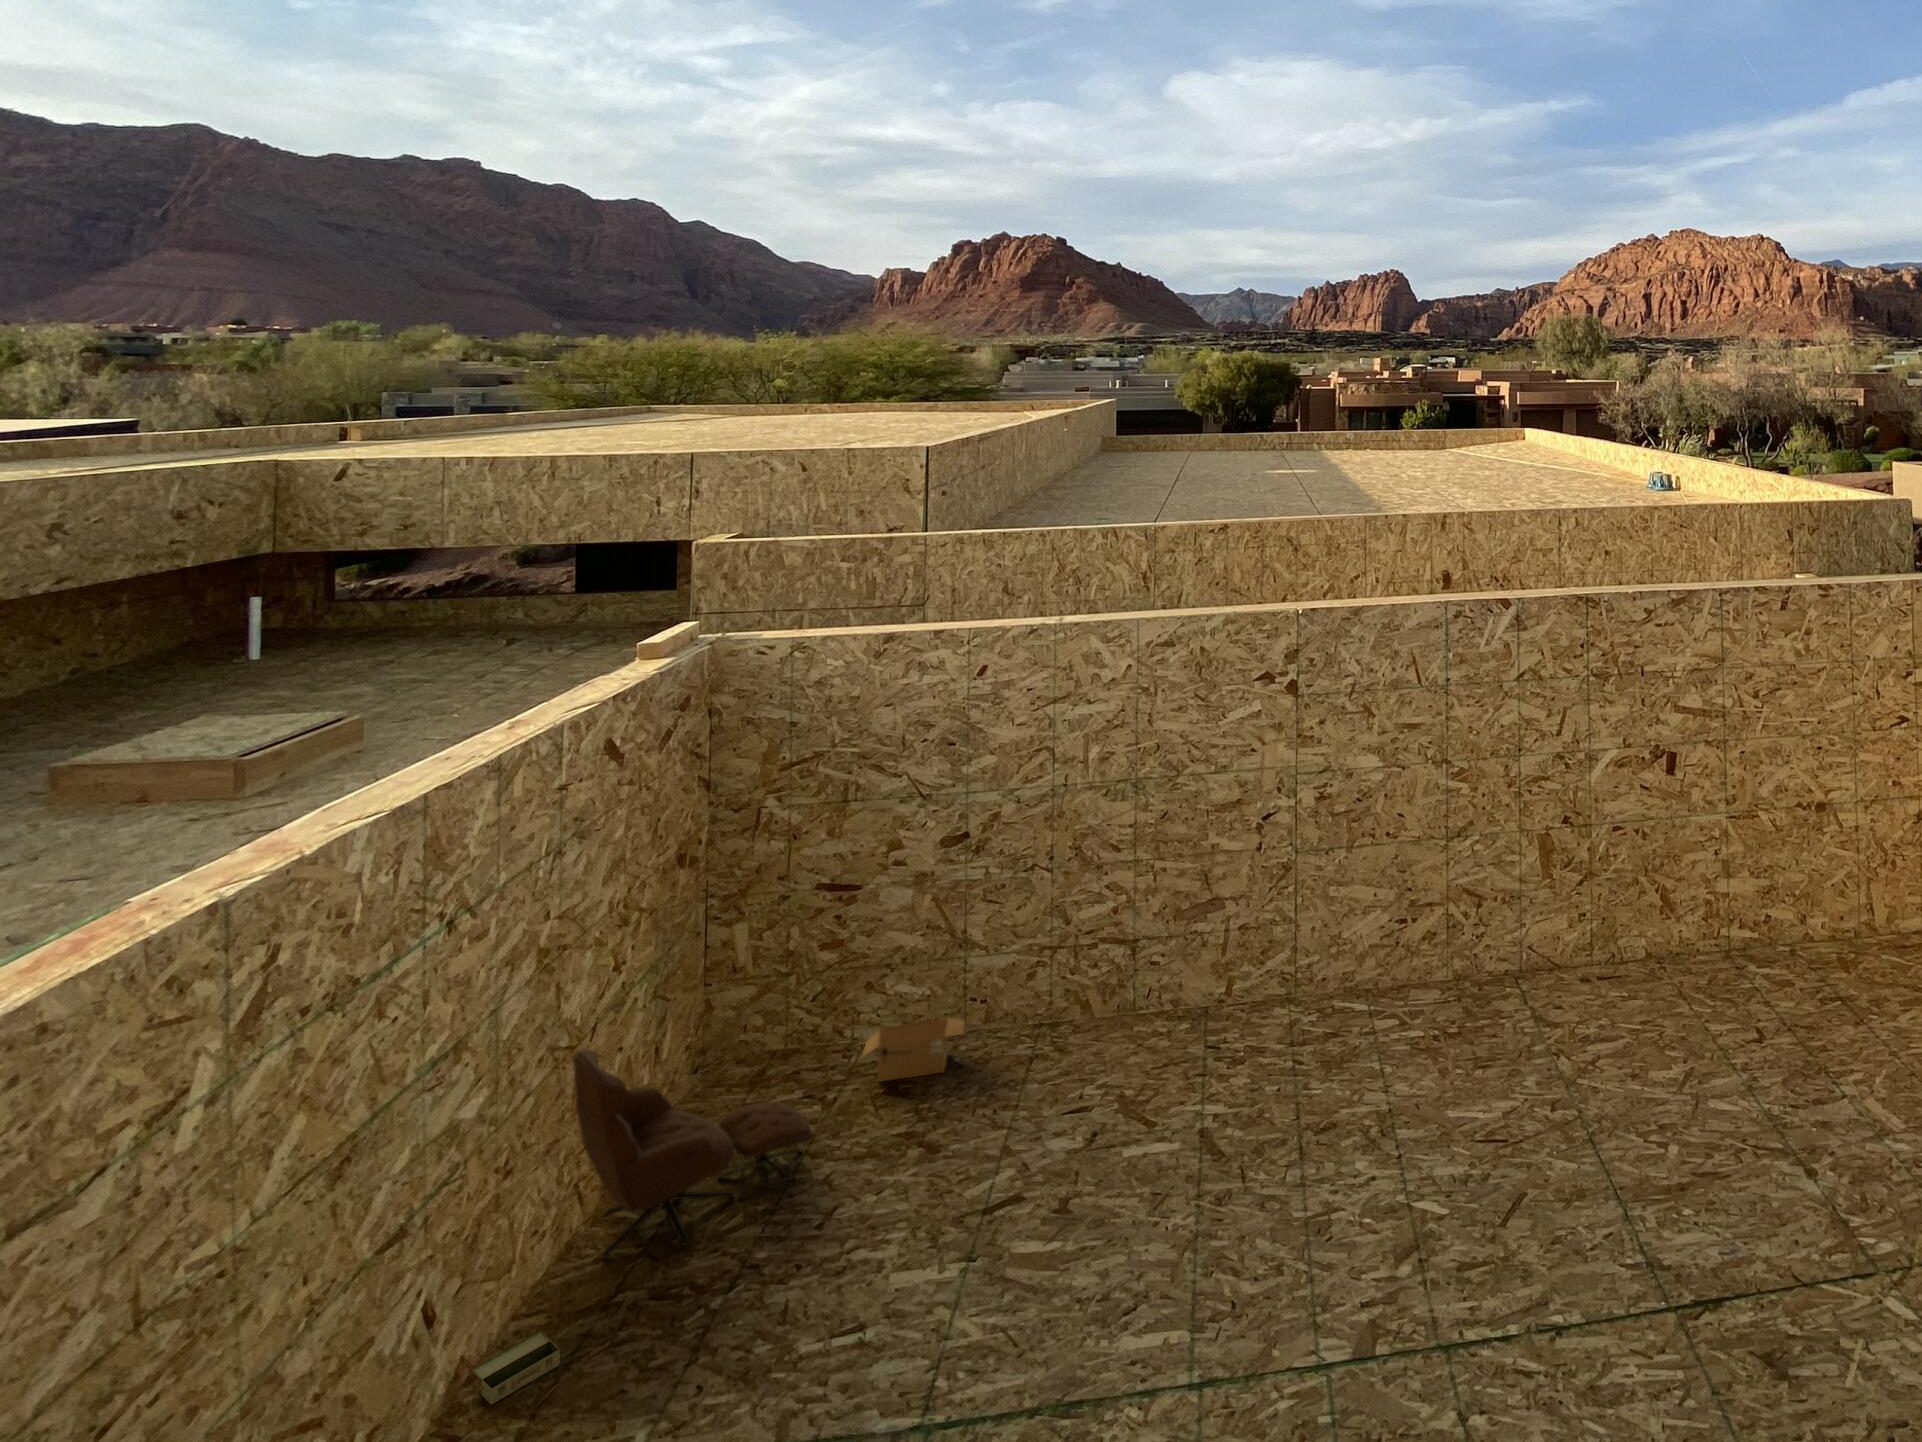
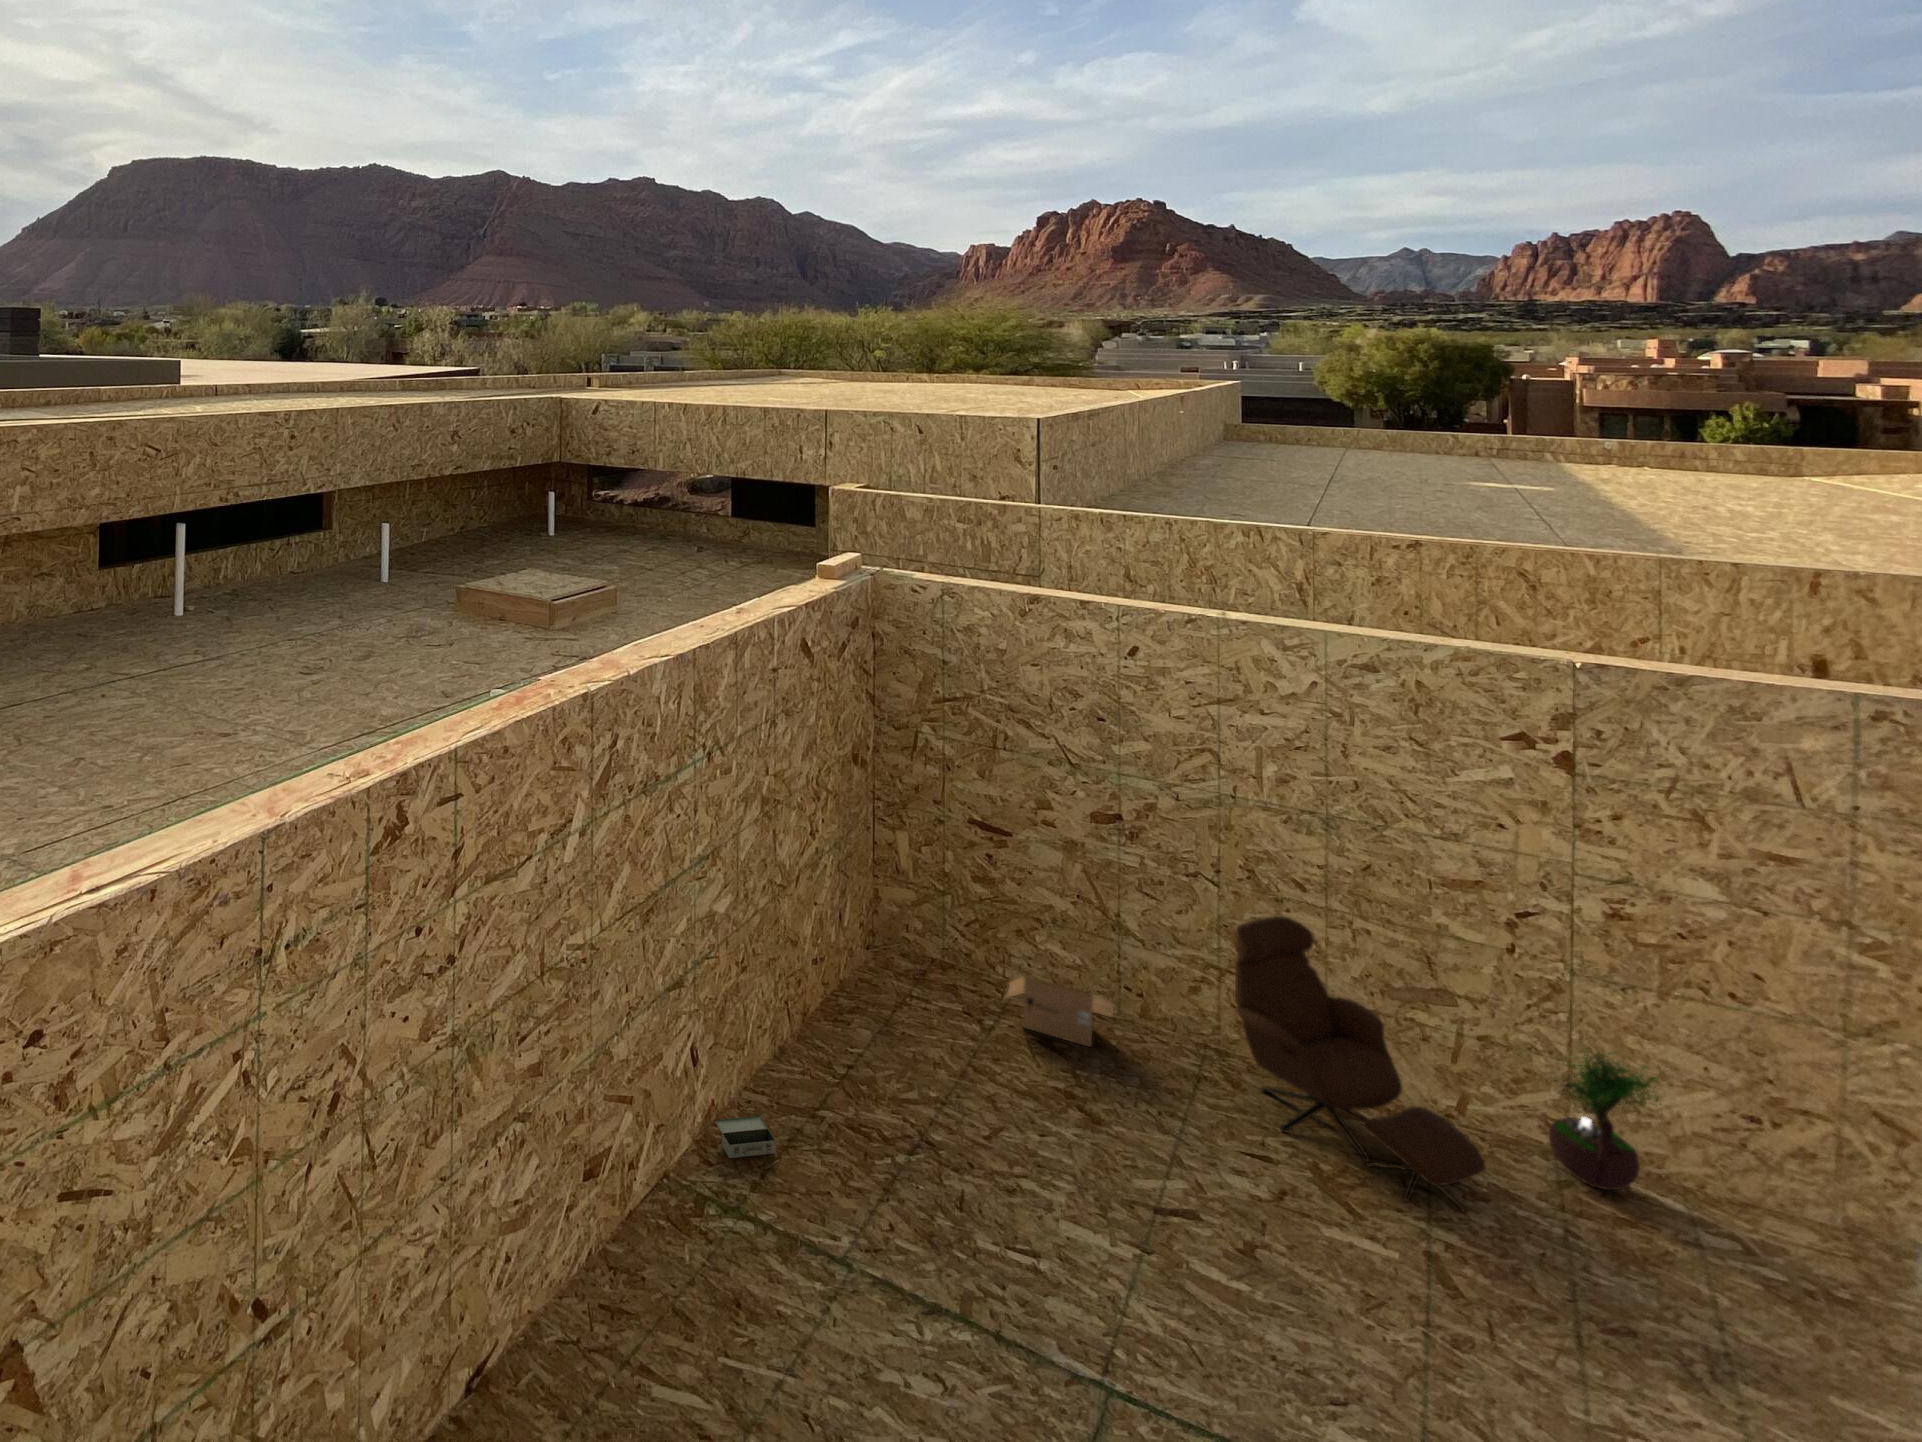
potted tree: none [1280,901,1346,1014] -> present [1546,1048,1661,1190]
lounge chair: present [573,1049,812,1258] -> present [1235,916,1485,1211]

